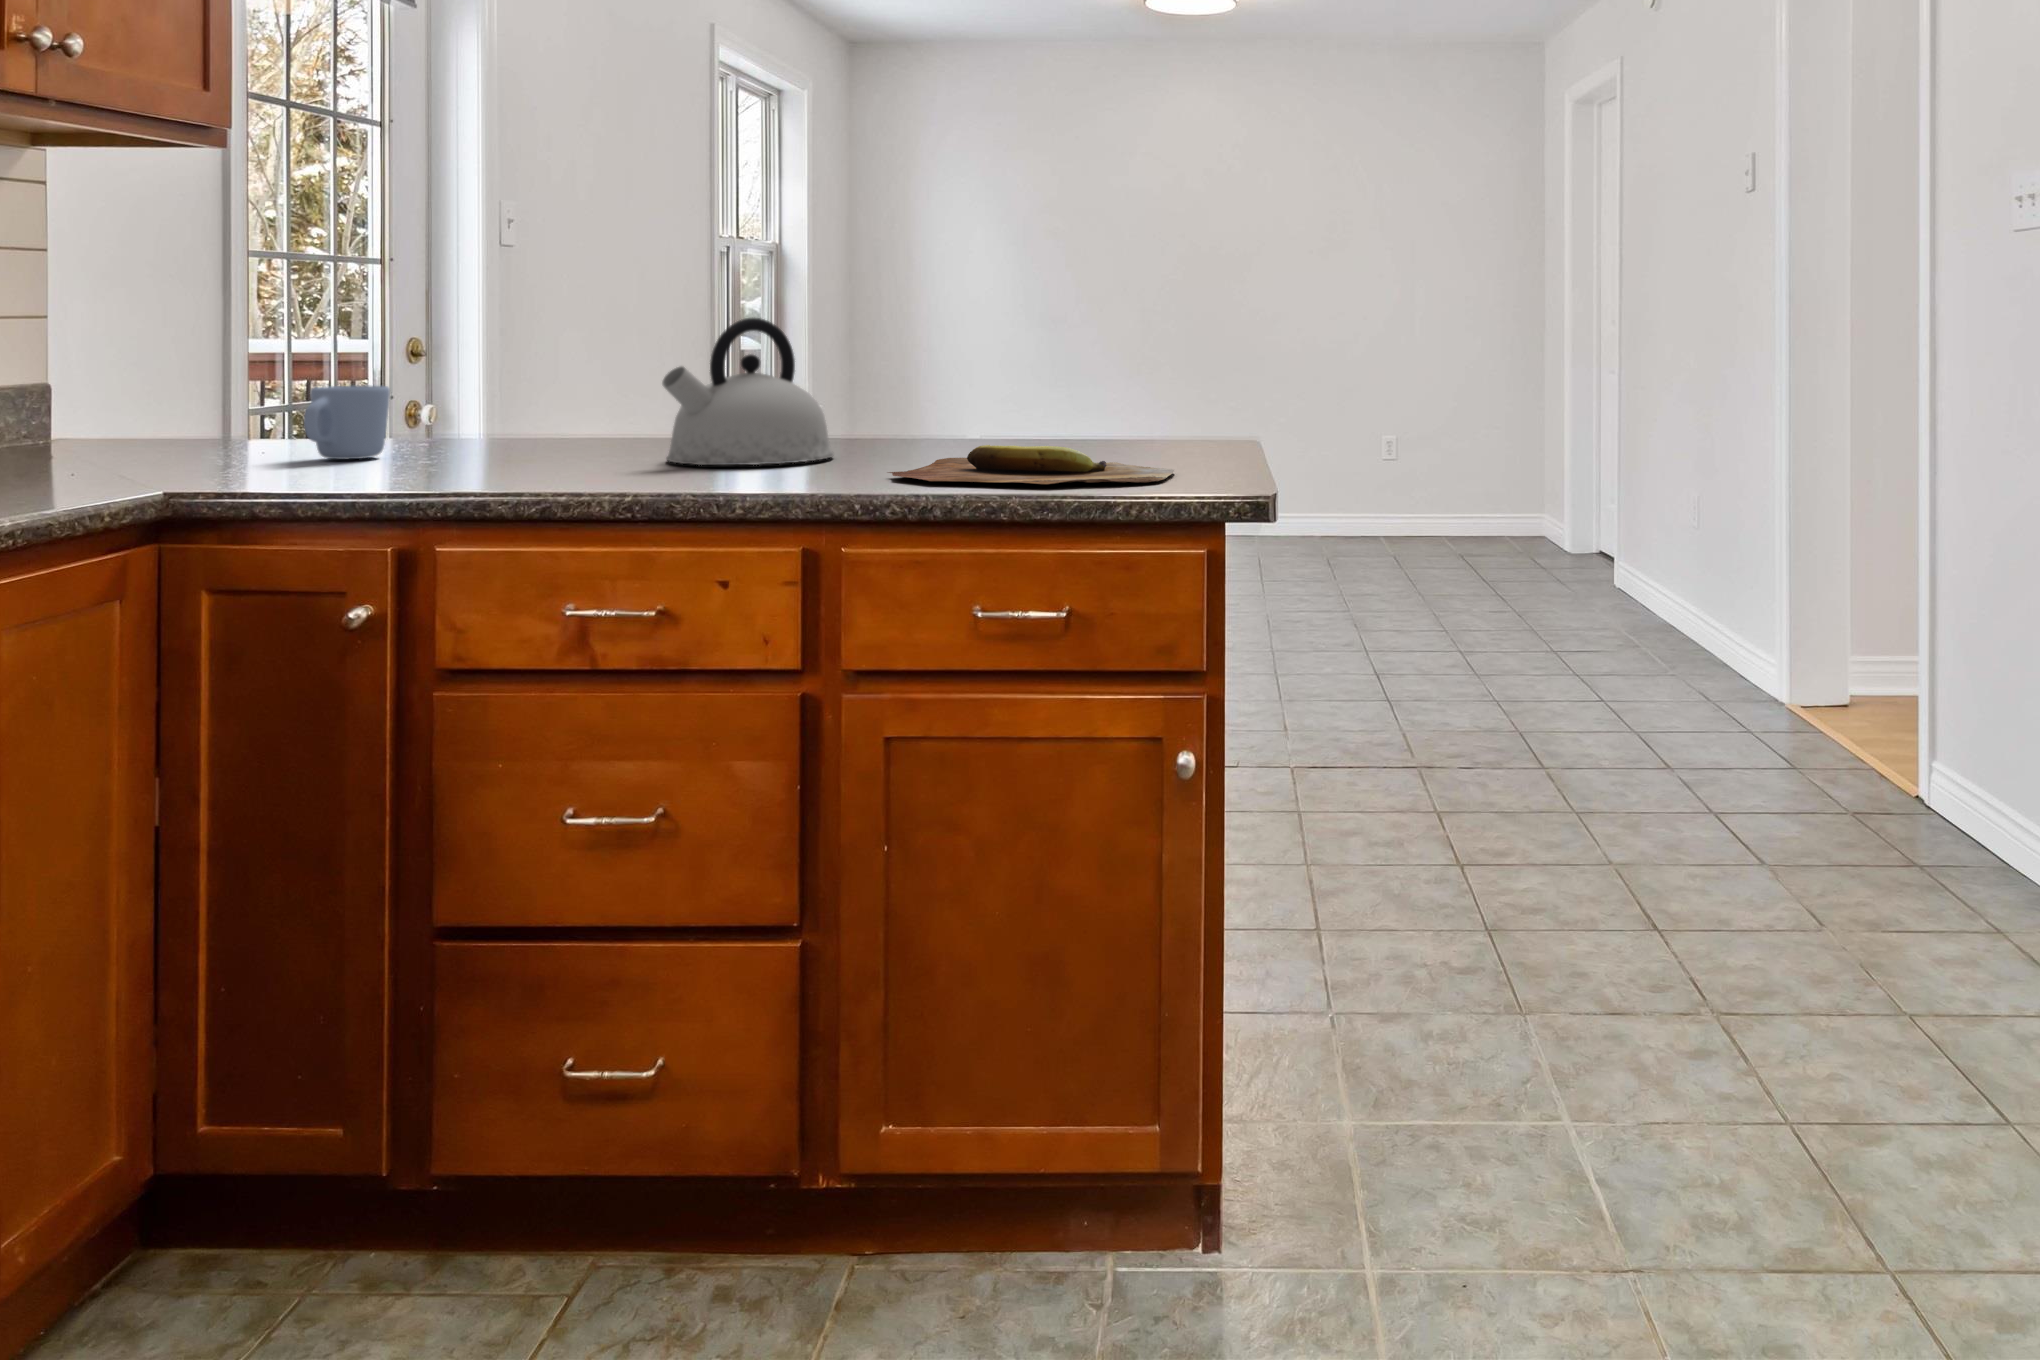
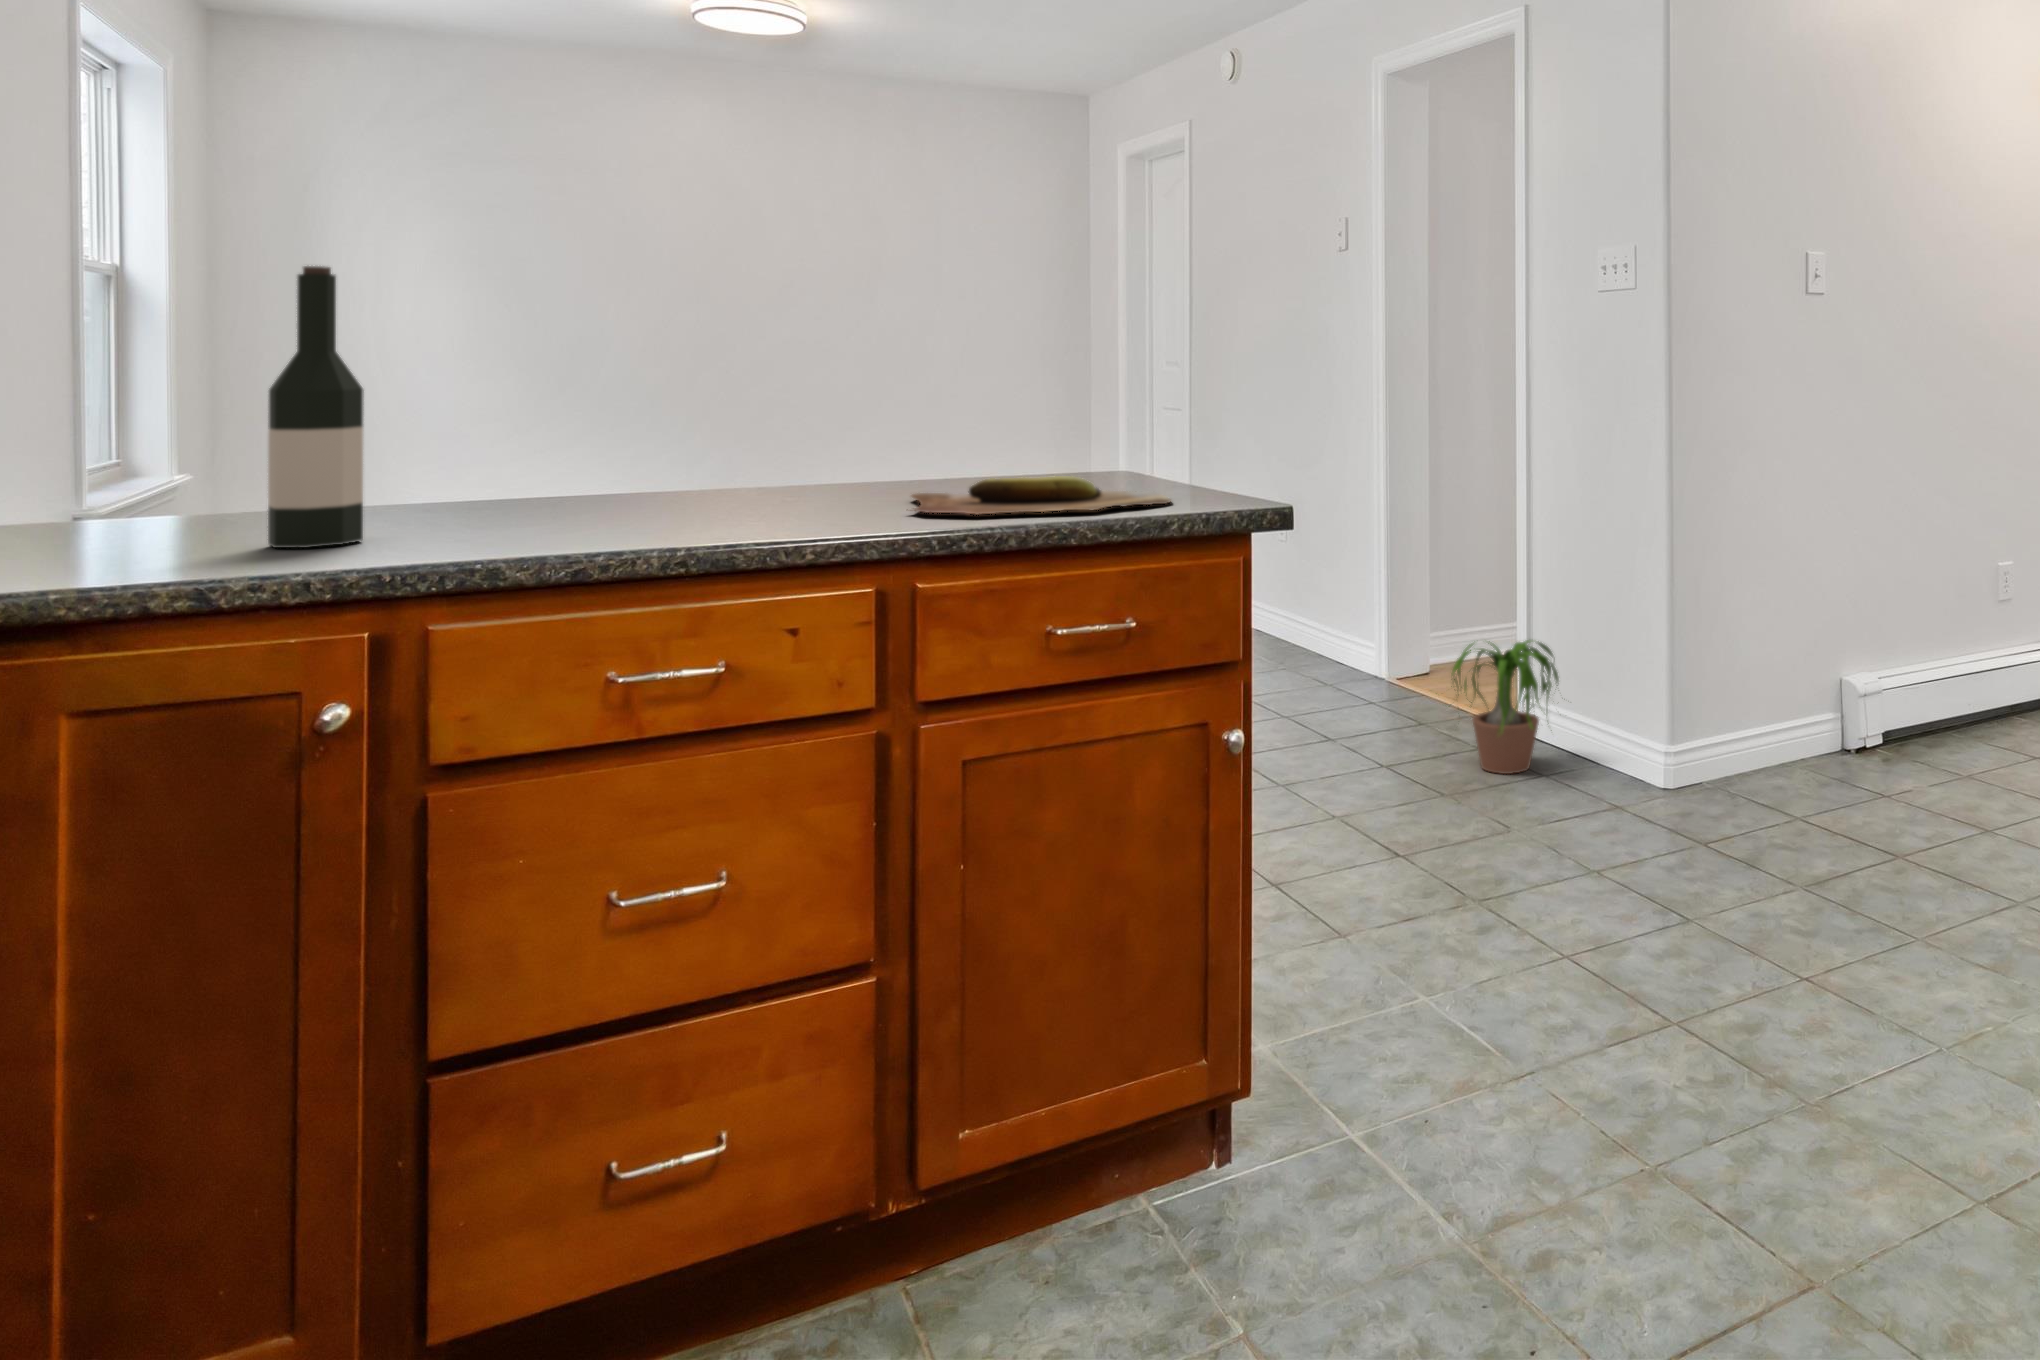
wine bottle: none [399,240,470,474] -> present [268,266,364,548]
kettle: present [662,318,833,465] -> none [578,355,776,516]
mug: present [304,386,390,459] -> none [37,444,160,540]
potted plant: none [1768,683,1971,858] -> present [1452,640,1559,774]

